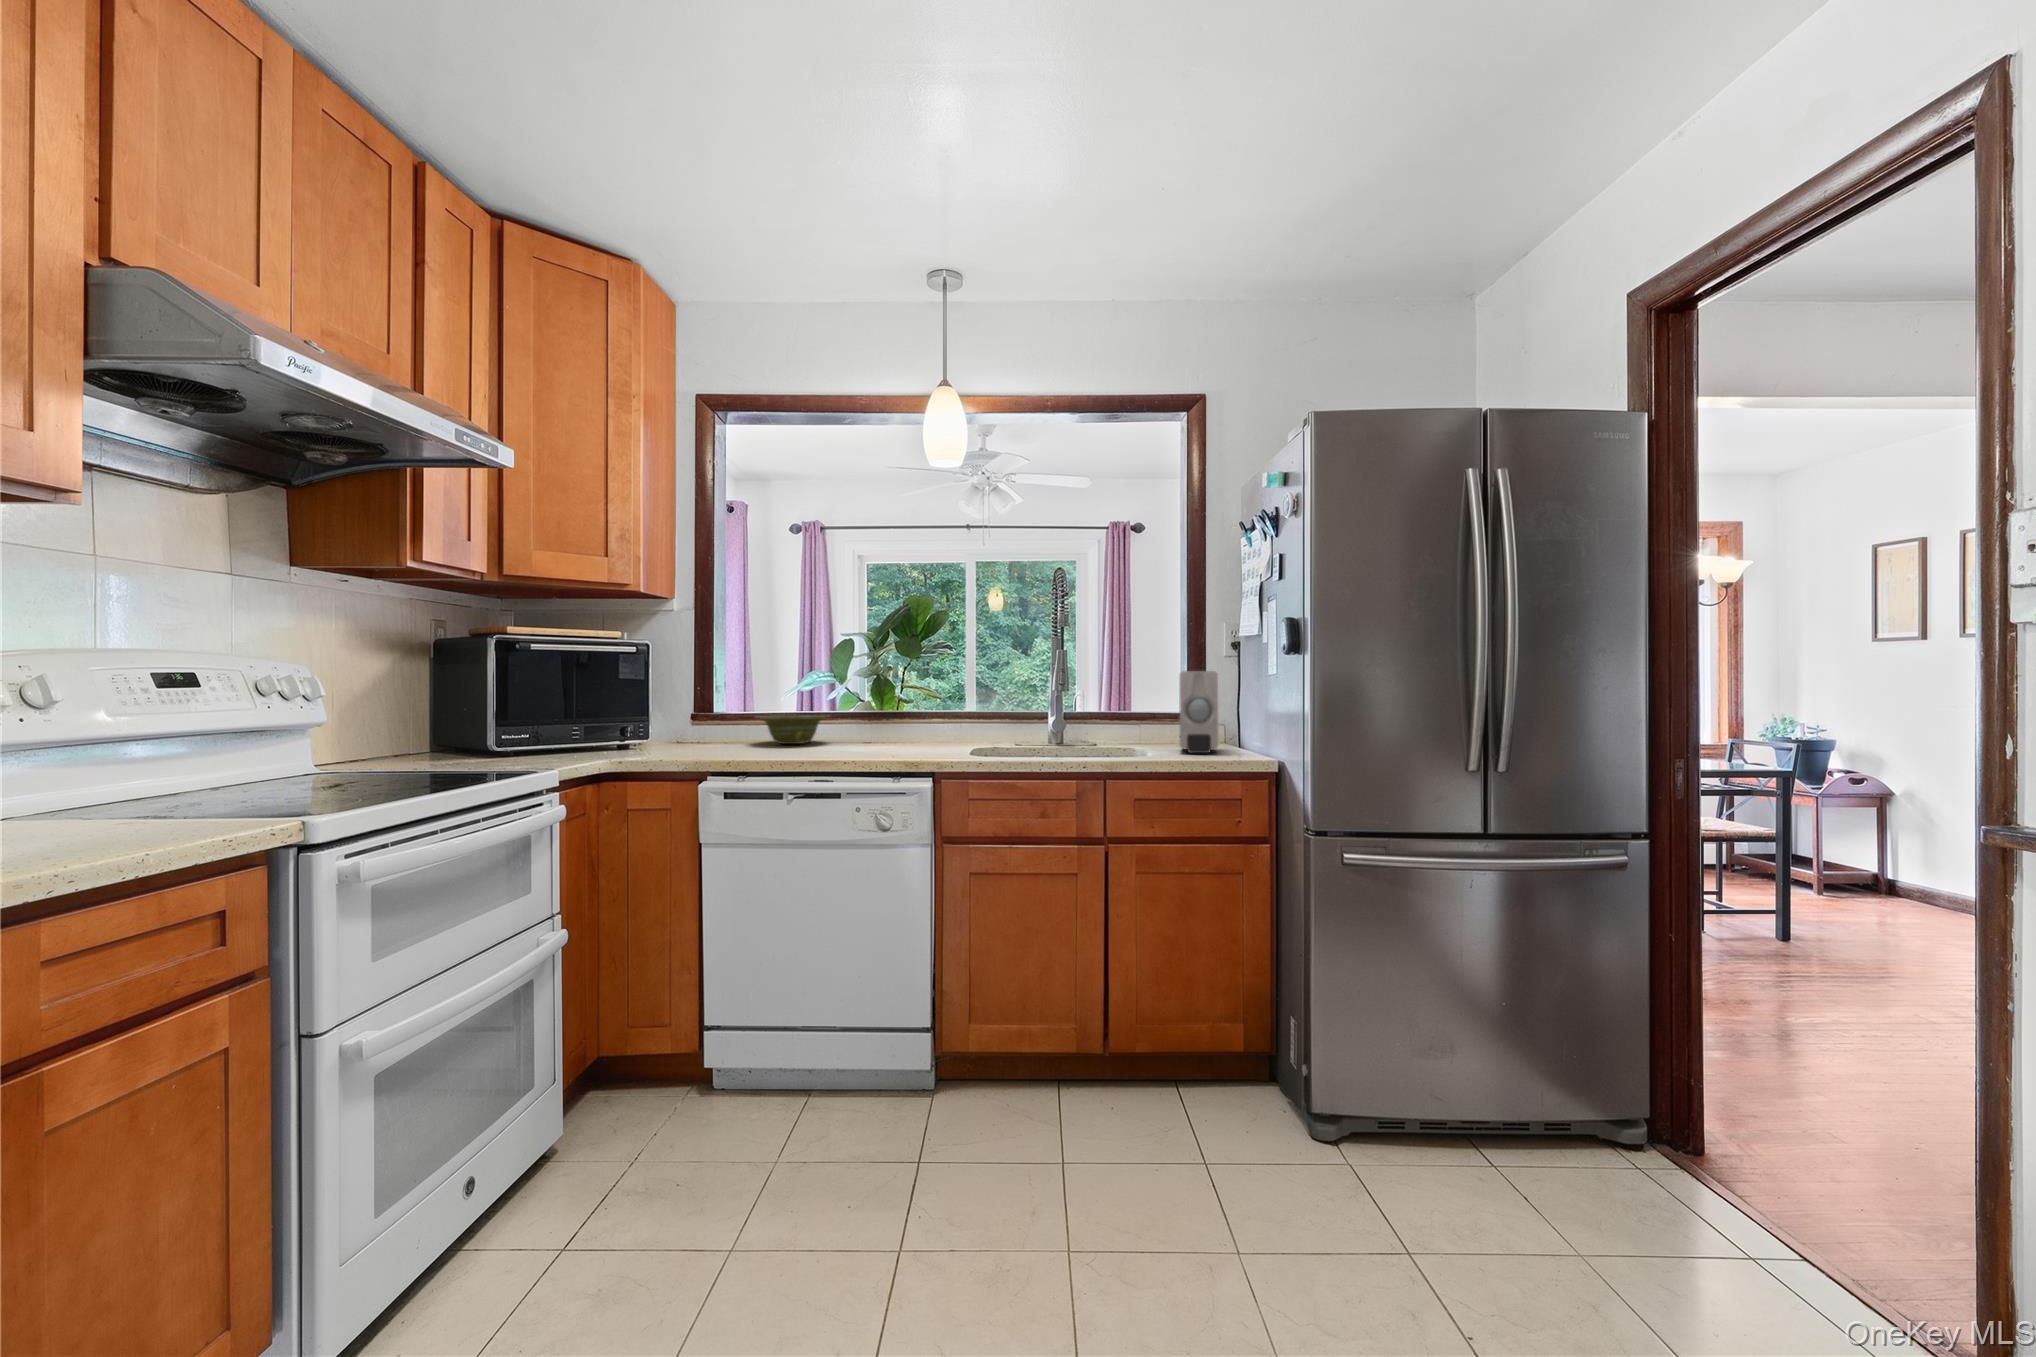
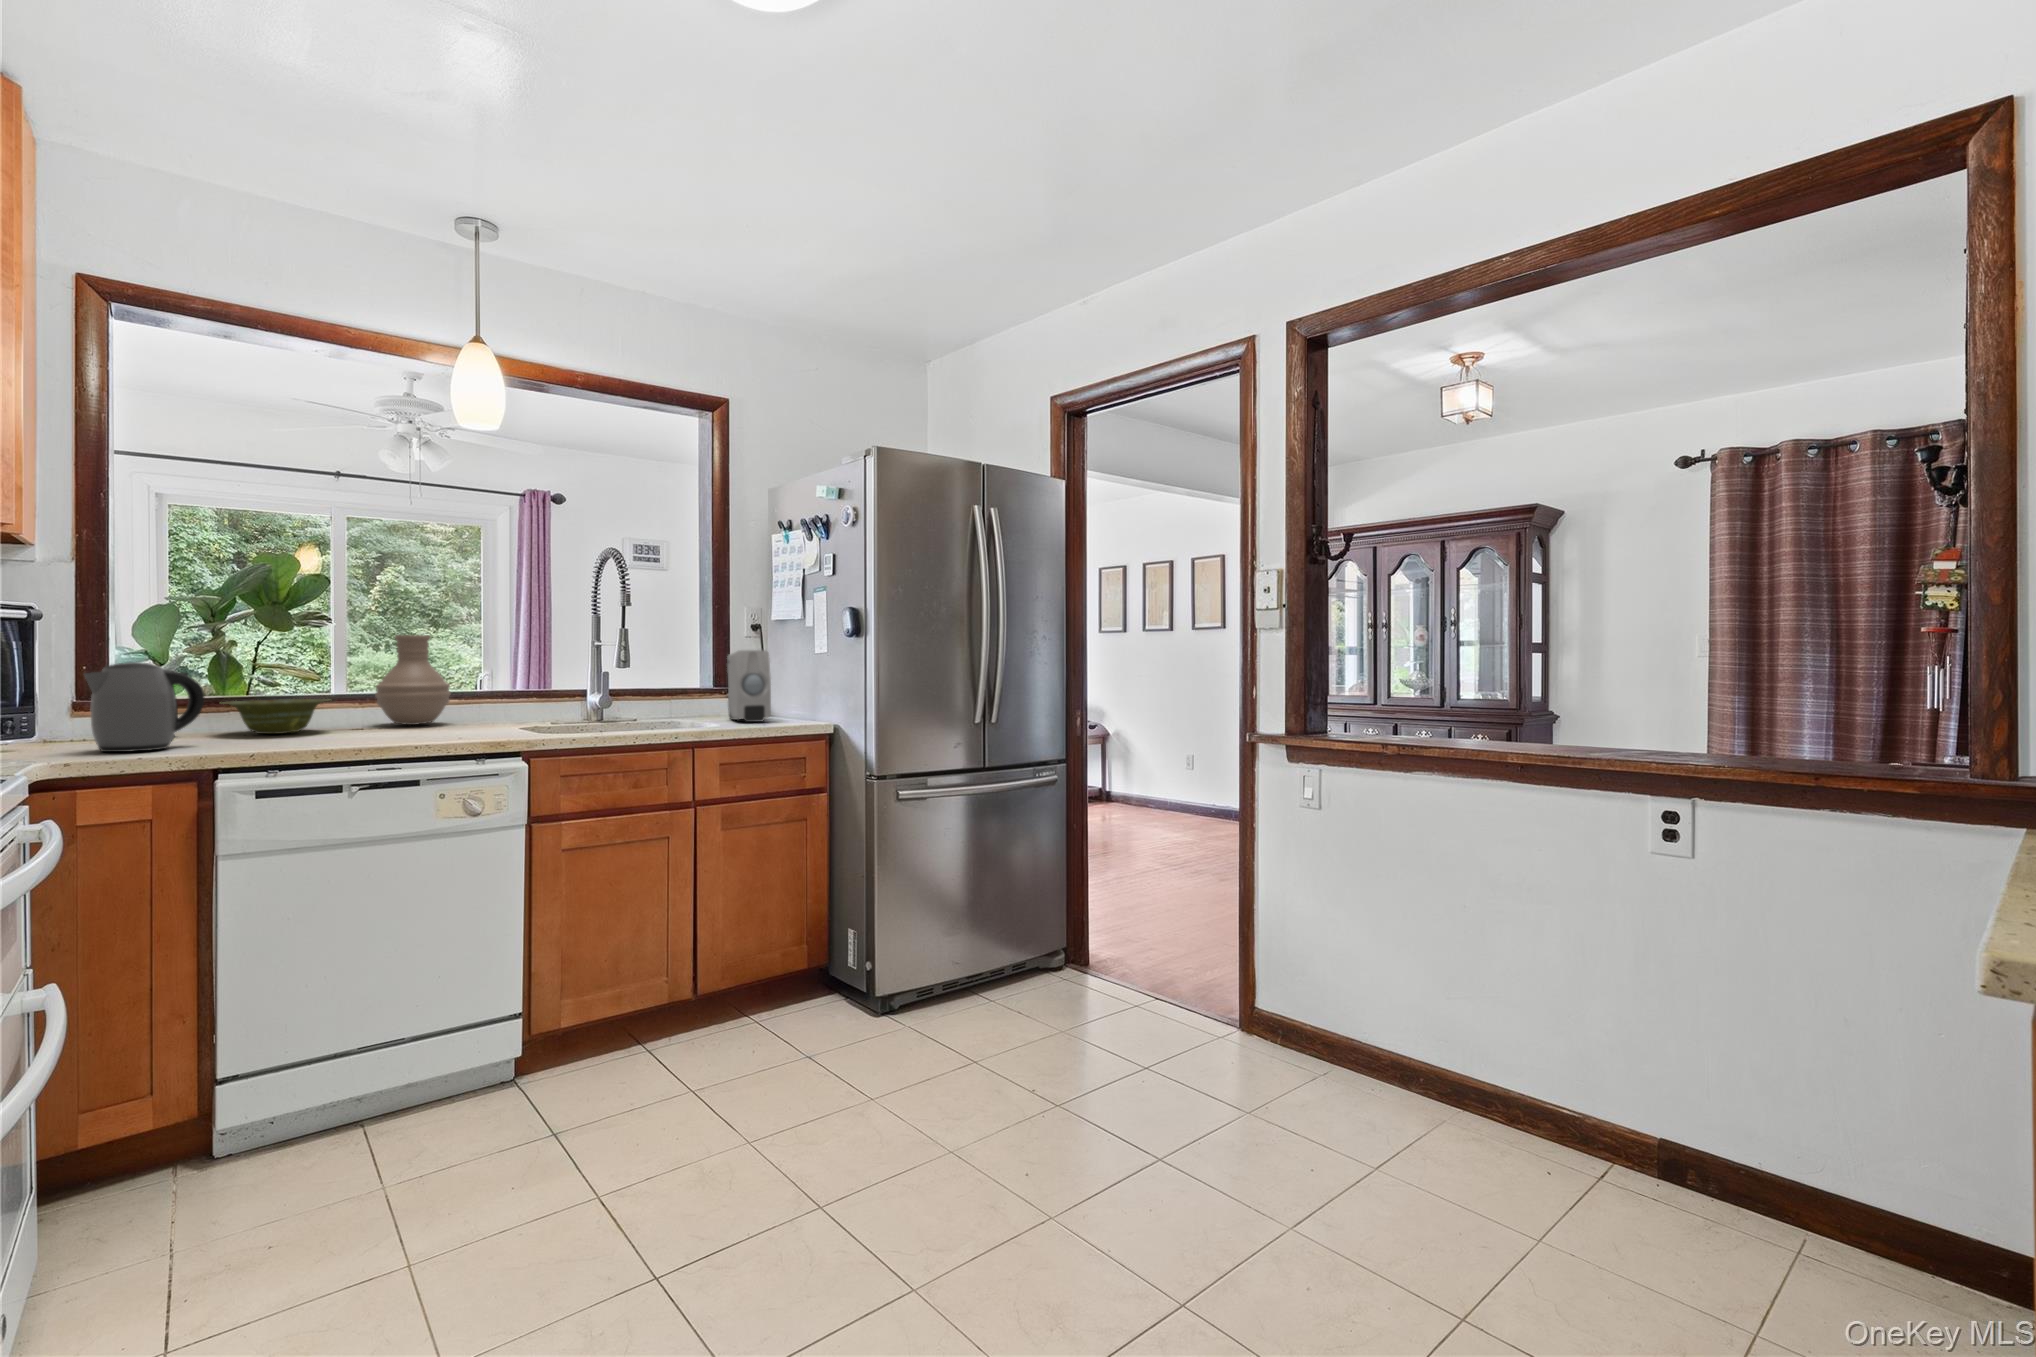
vase: none [869,659,929,740] -> present [375,635,451,725]
kettle: none [648,683,725,754] -> present [84,662,204,752]

